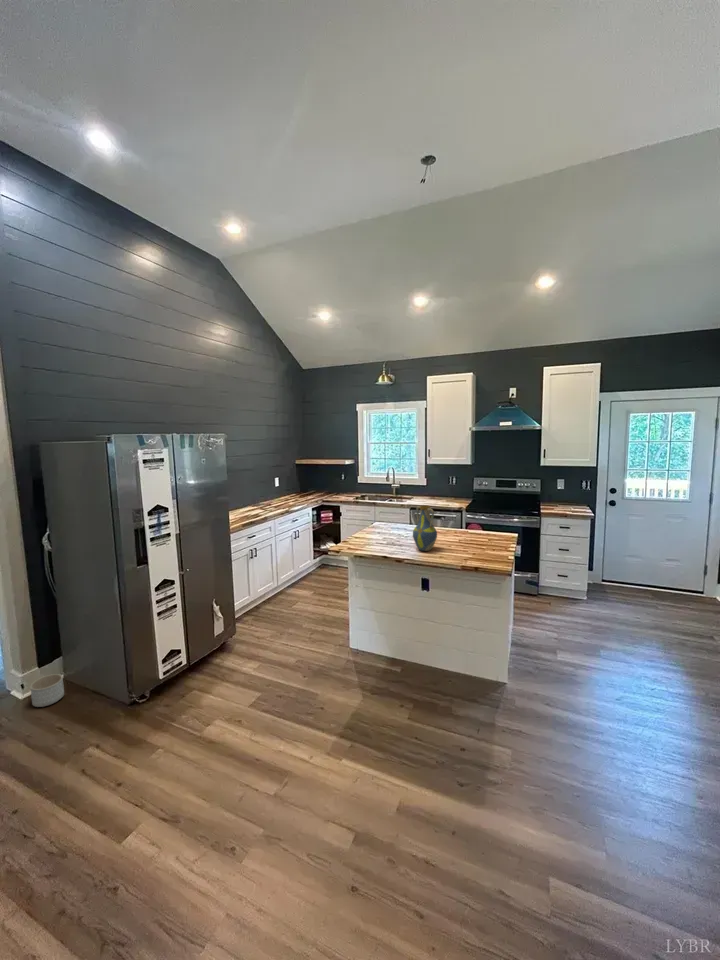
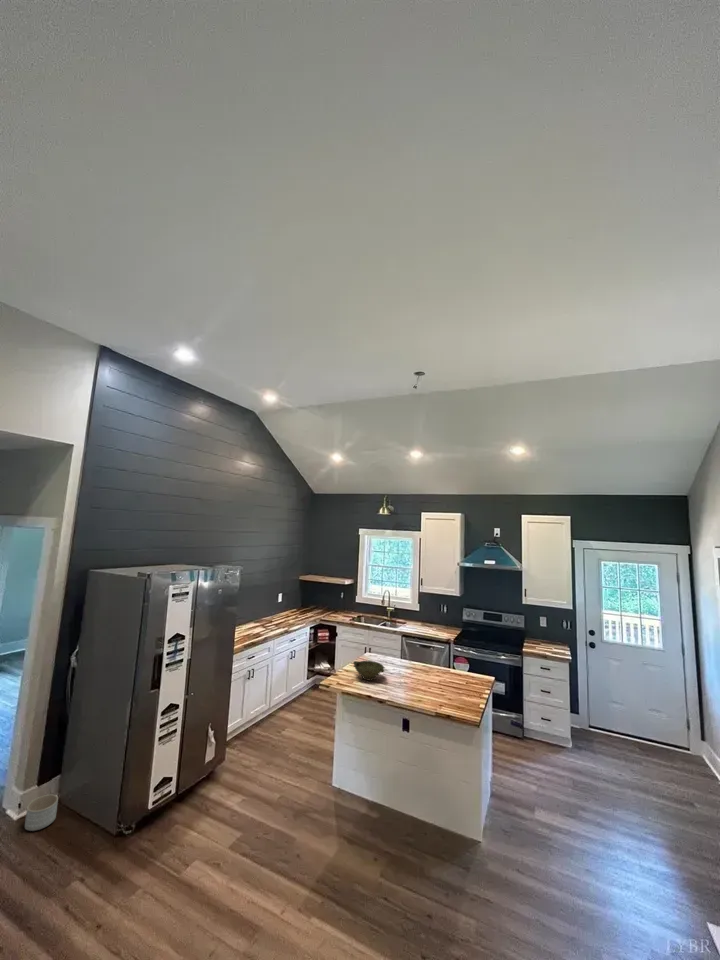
vase: present [413,505,437,551] -> none [397,648,419,693]
bowl: none [362,526,398,544] -> present [354,661,385,680]

